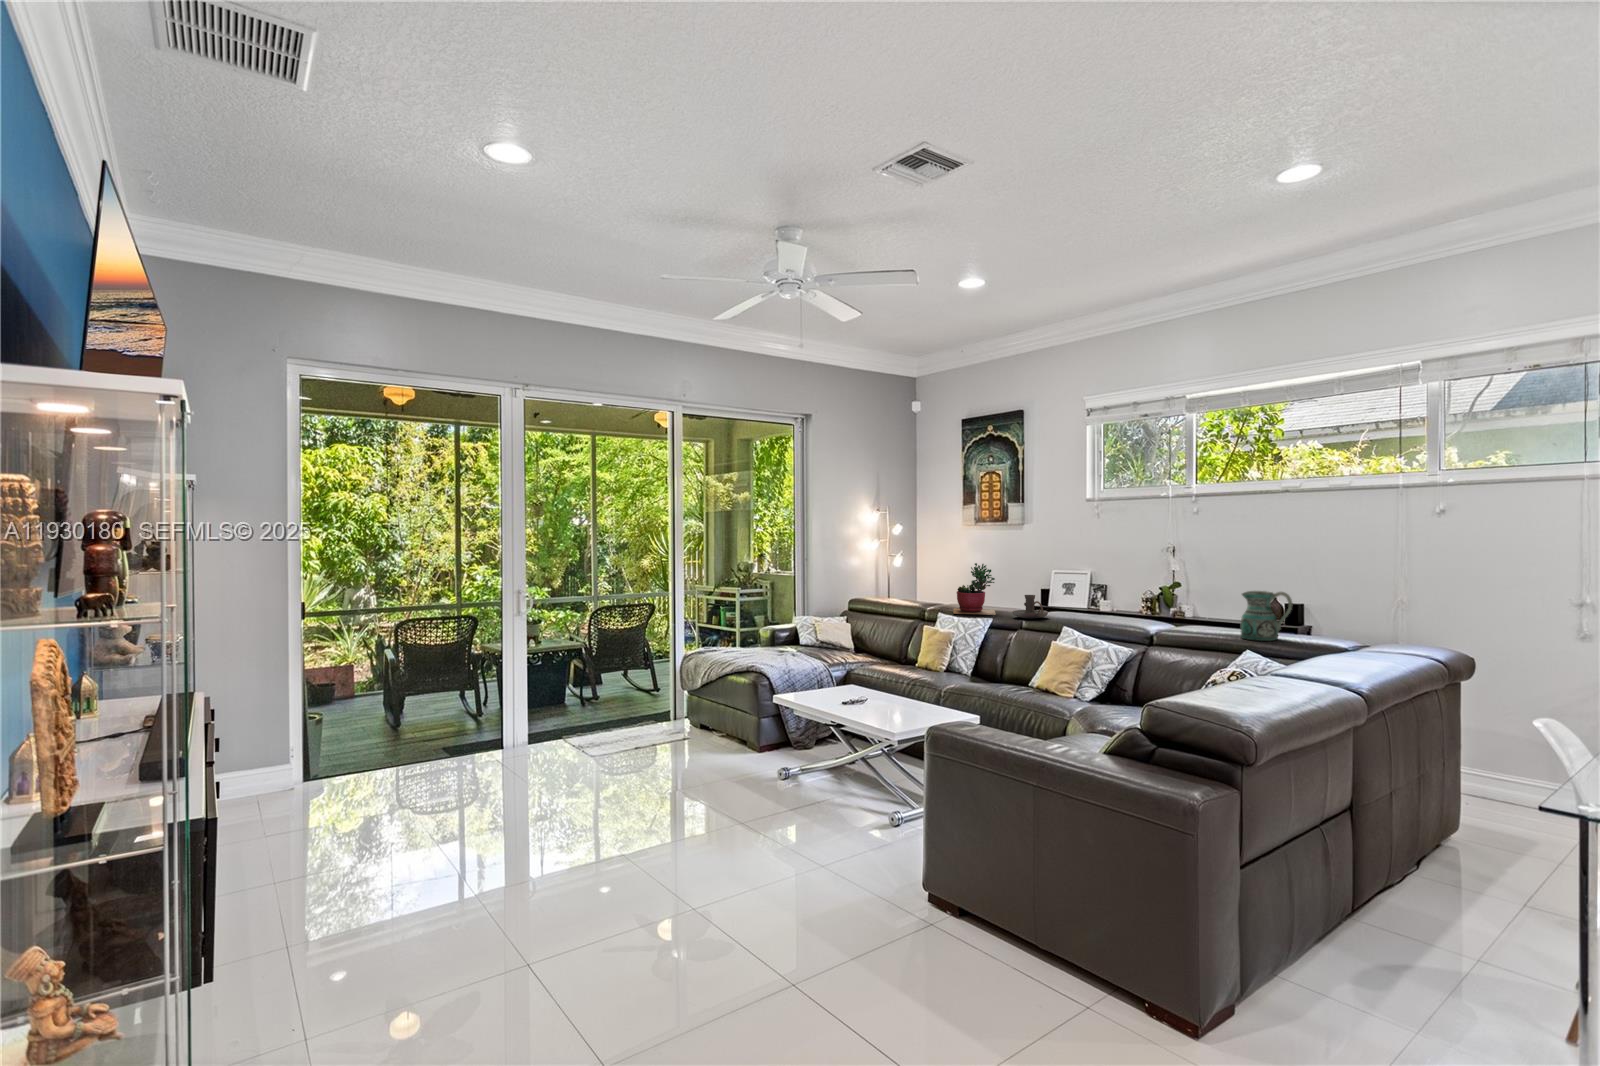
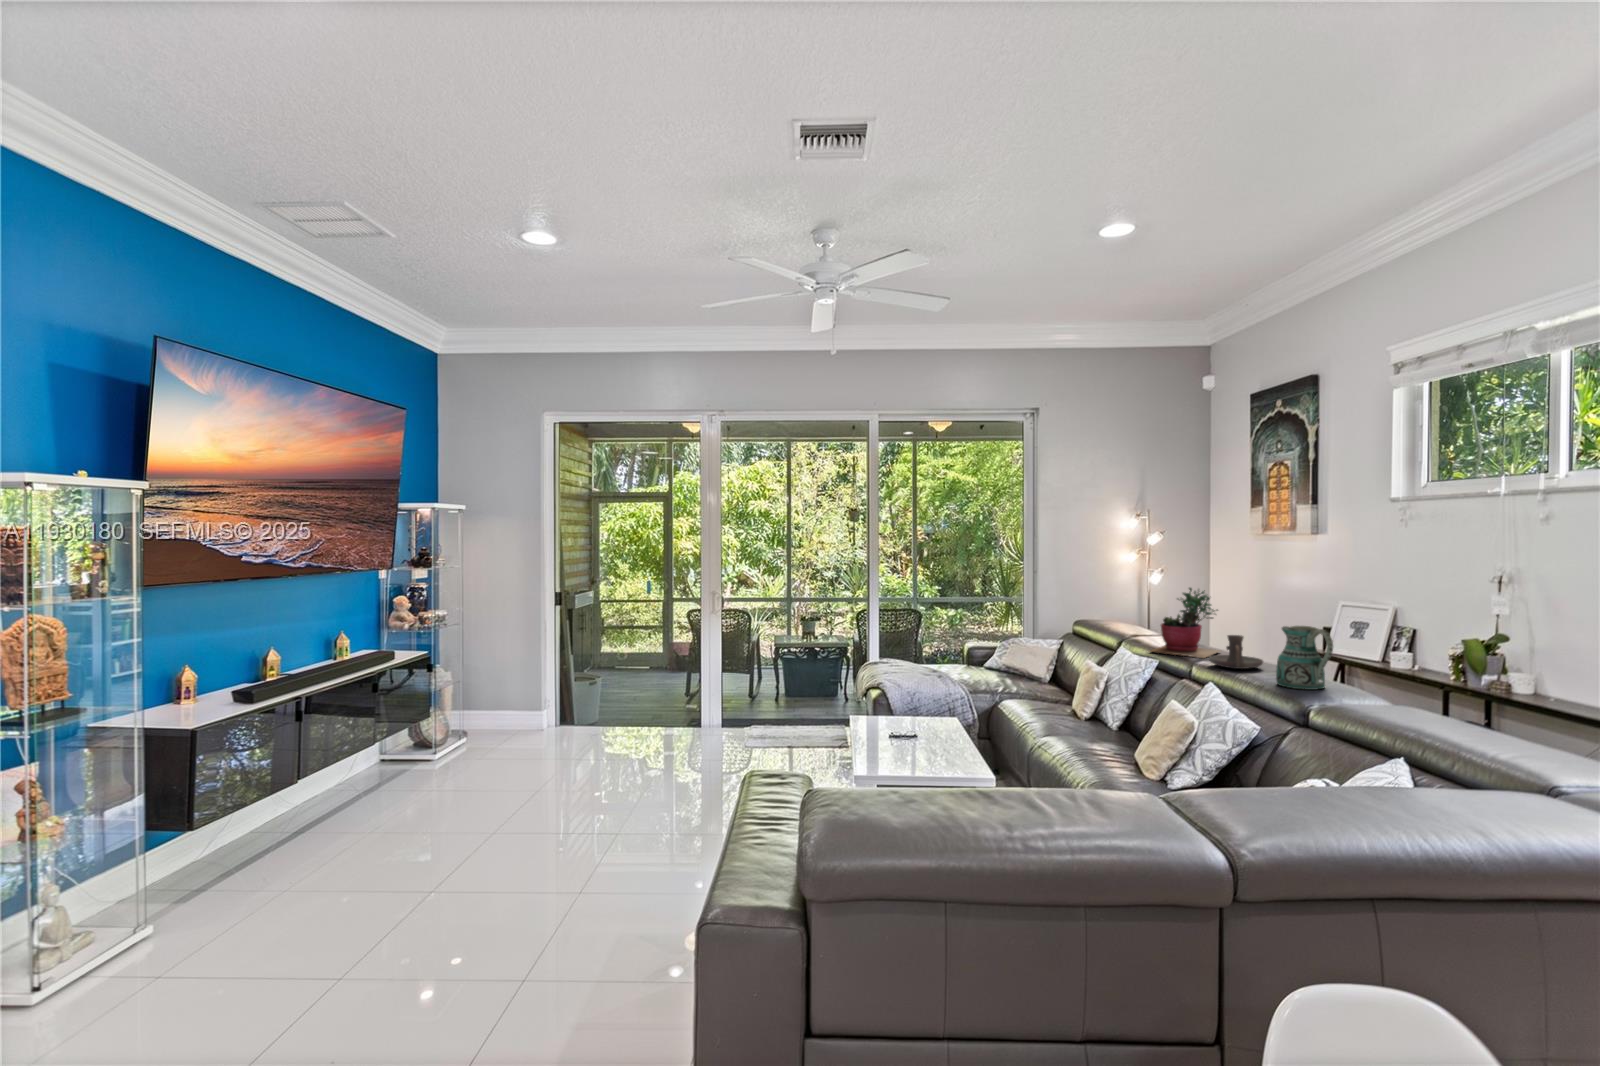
ceramic pitcher: present [1241,591,1293,641] -> present [1276,626,1333,690]

